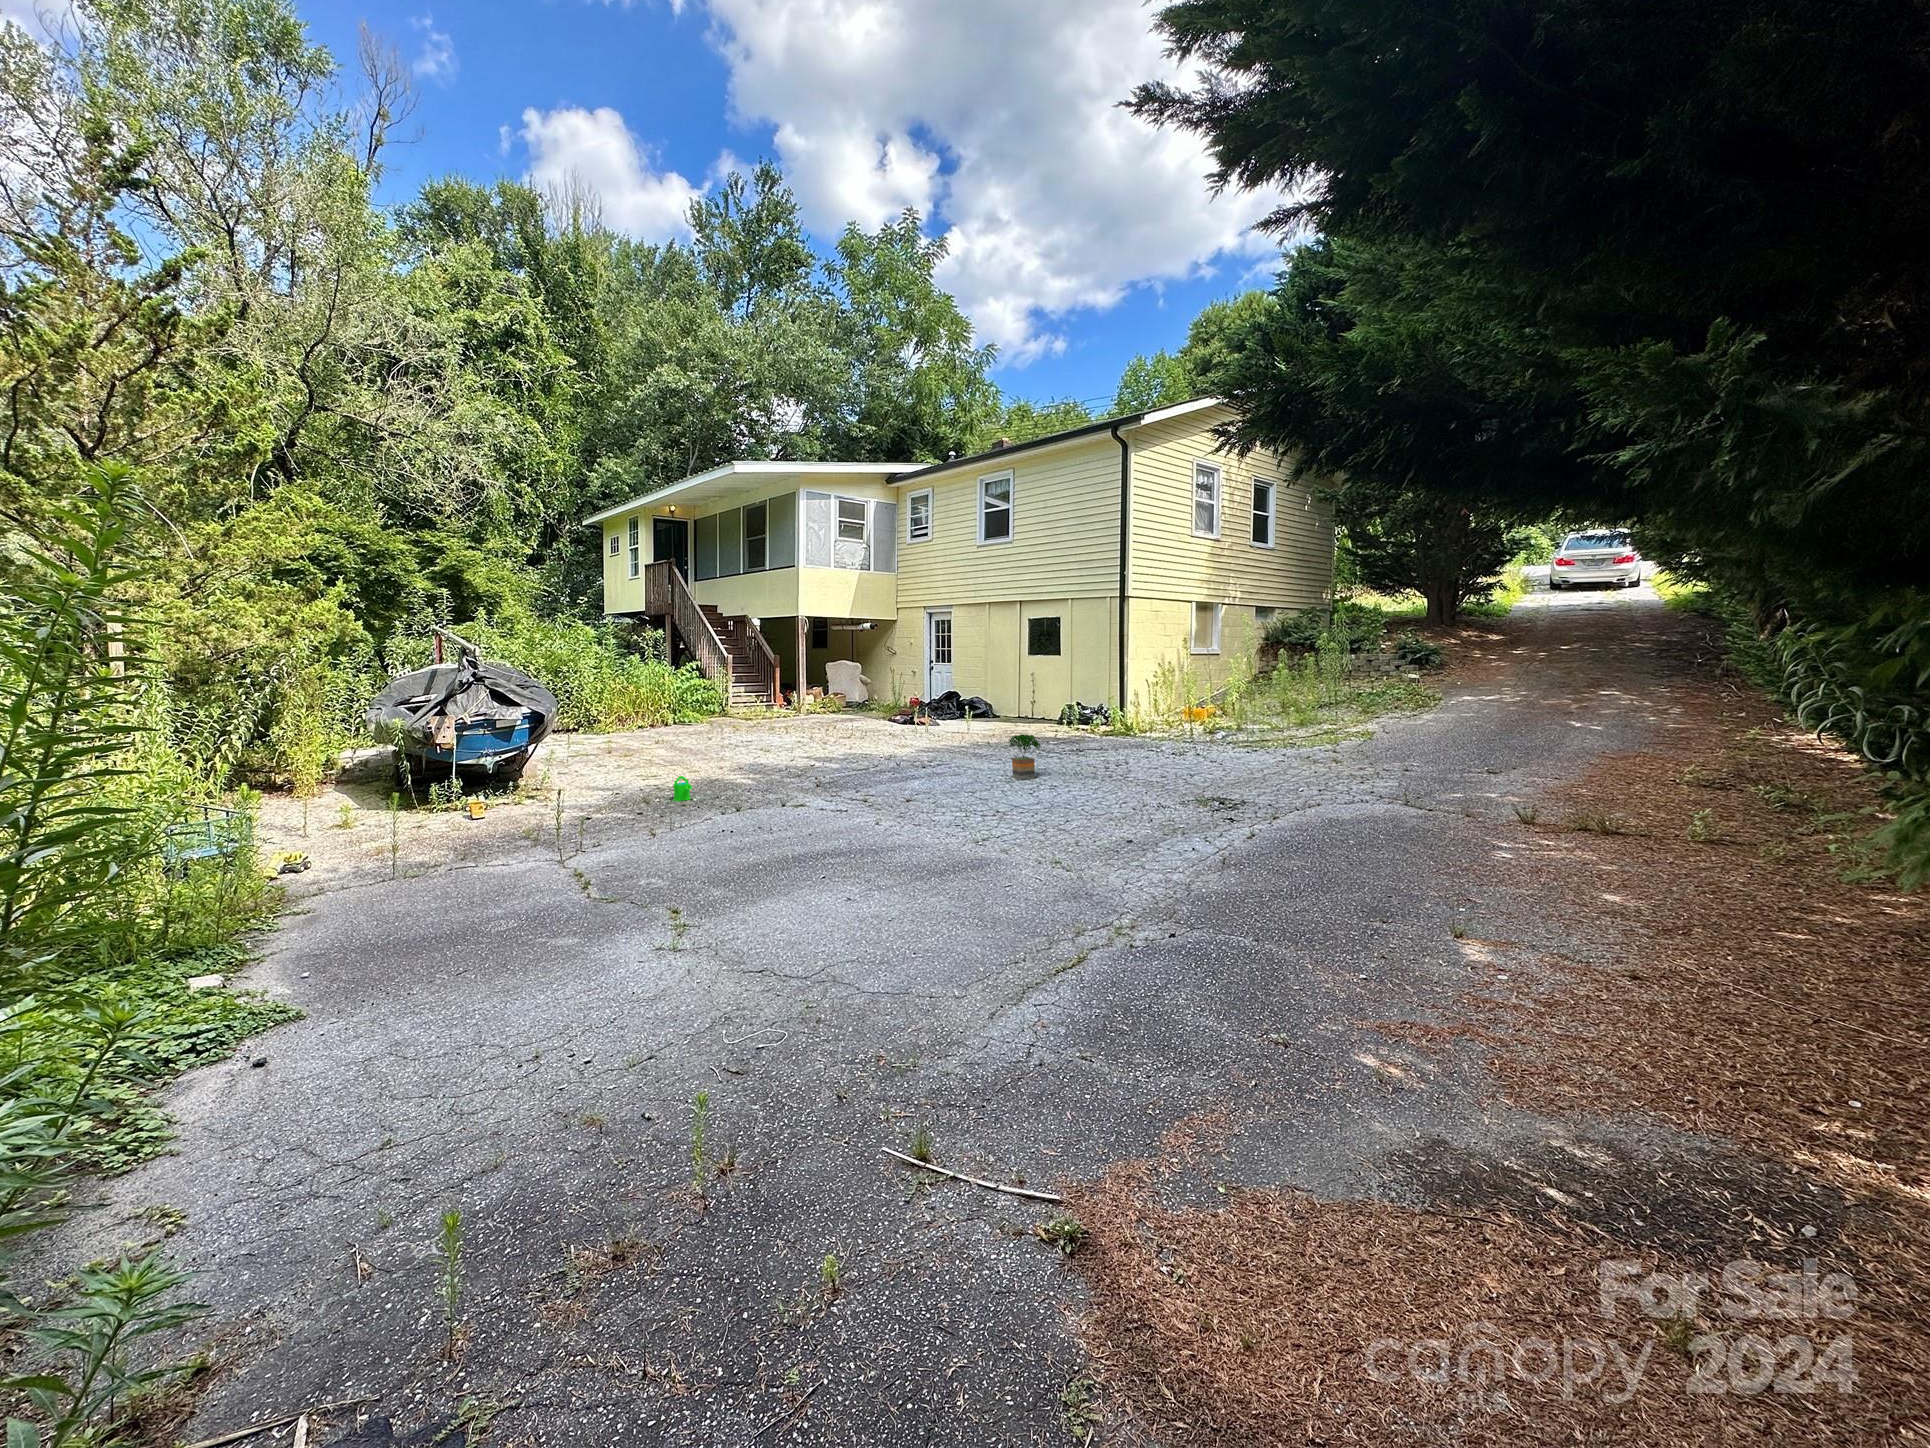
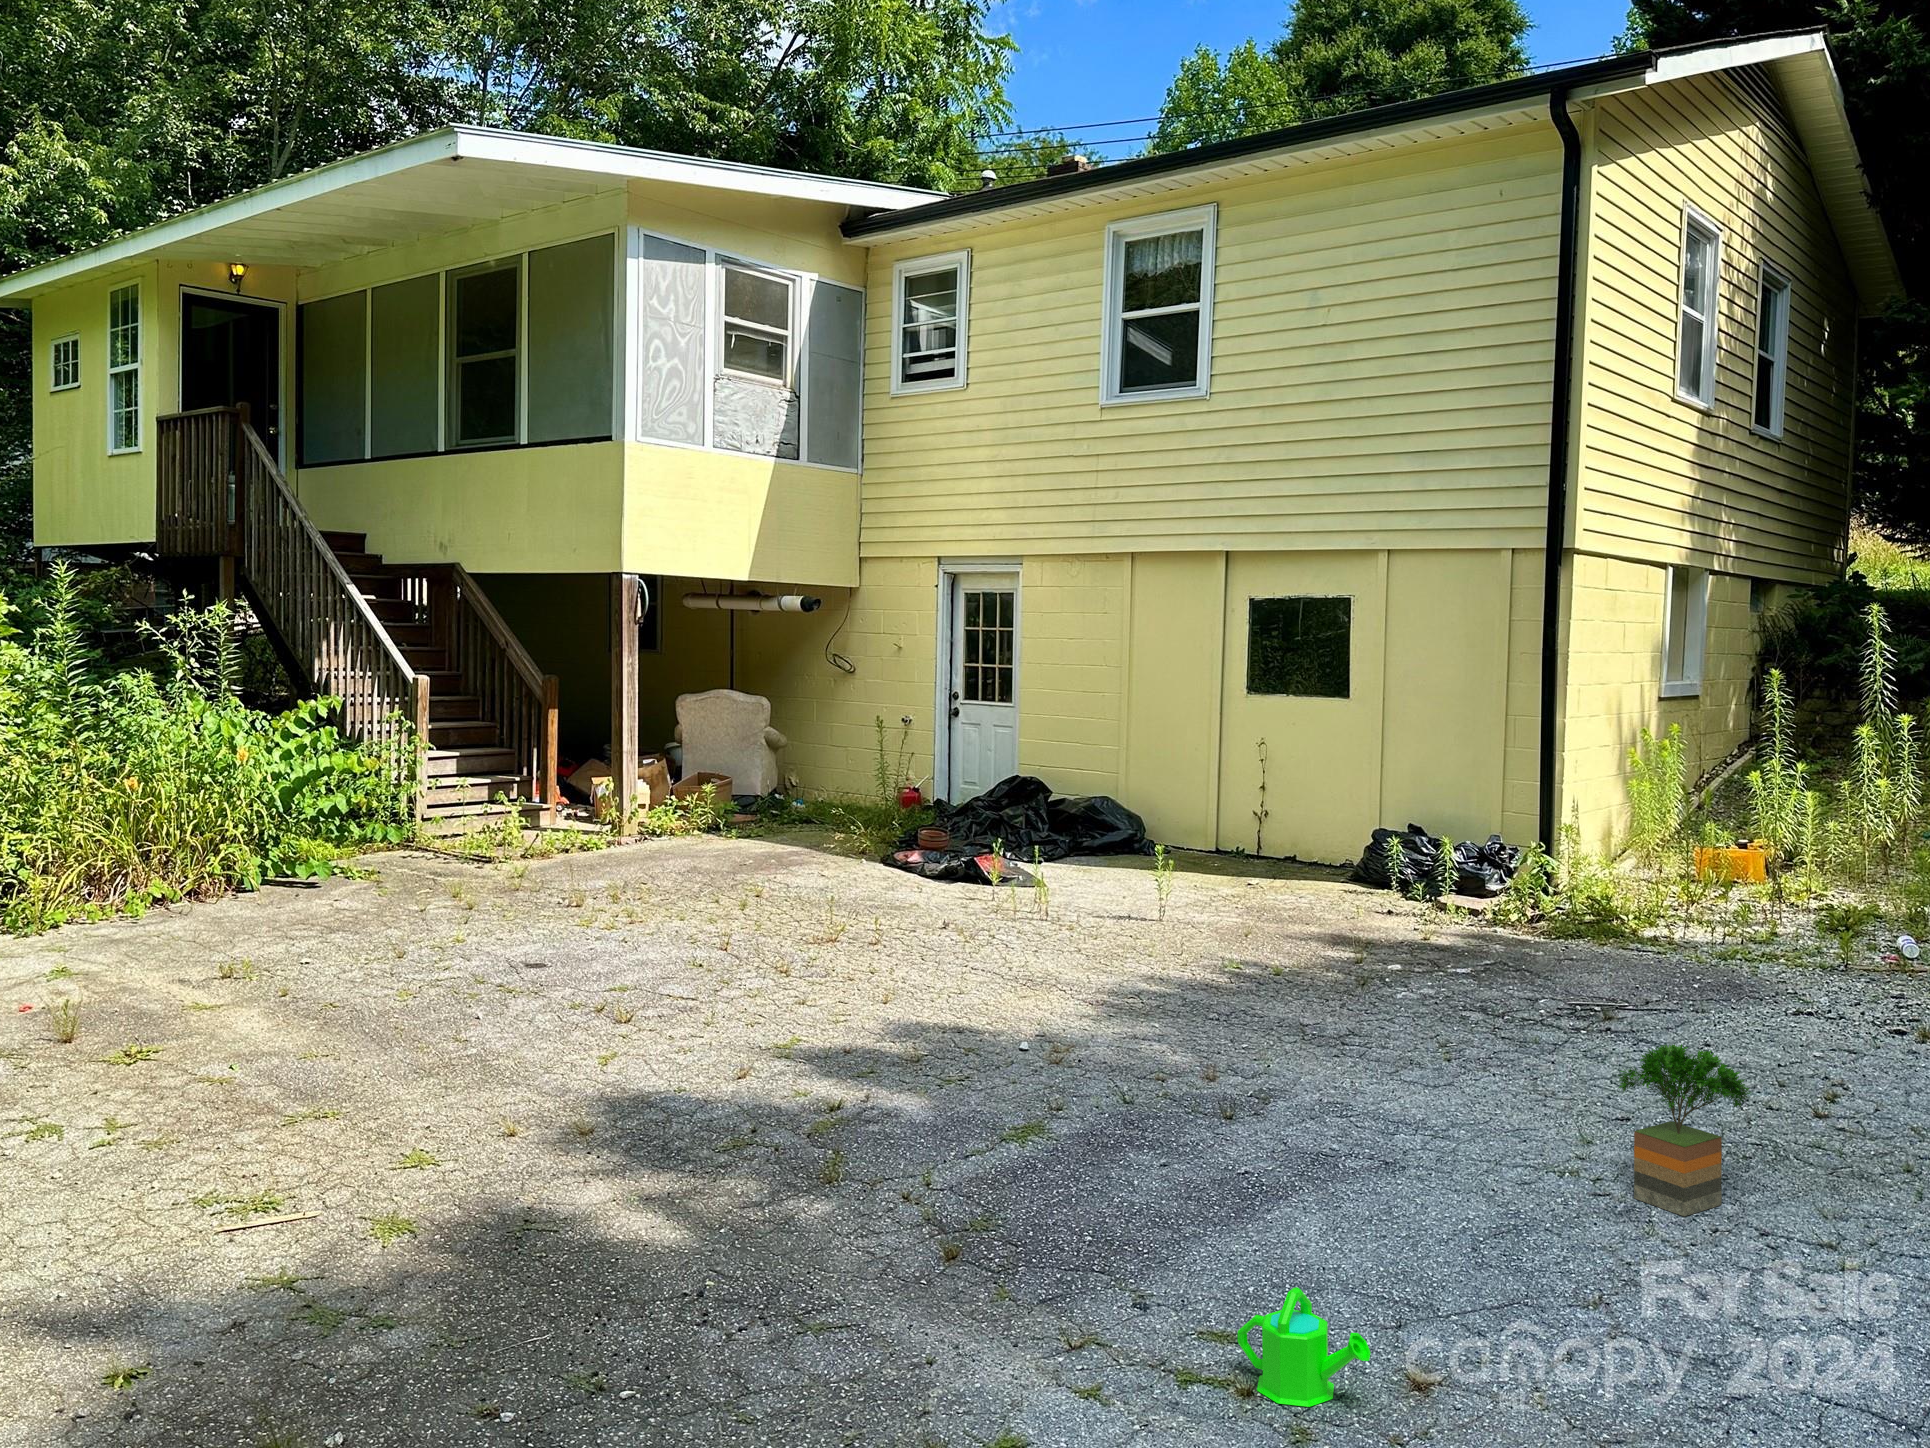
watering can: present [673,776,692,801] -> present [1237,1287,1371,1407]

